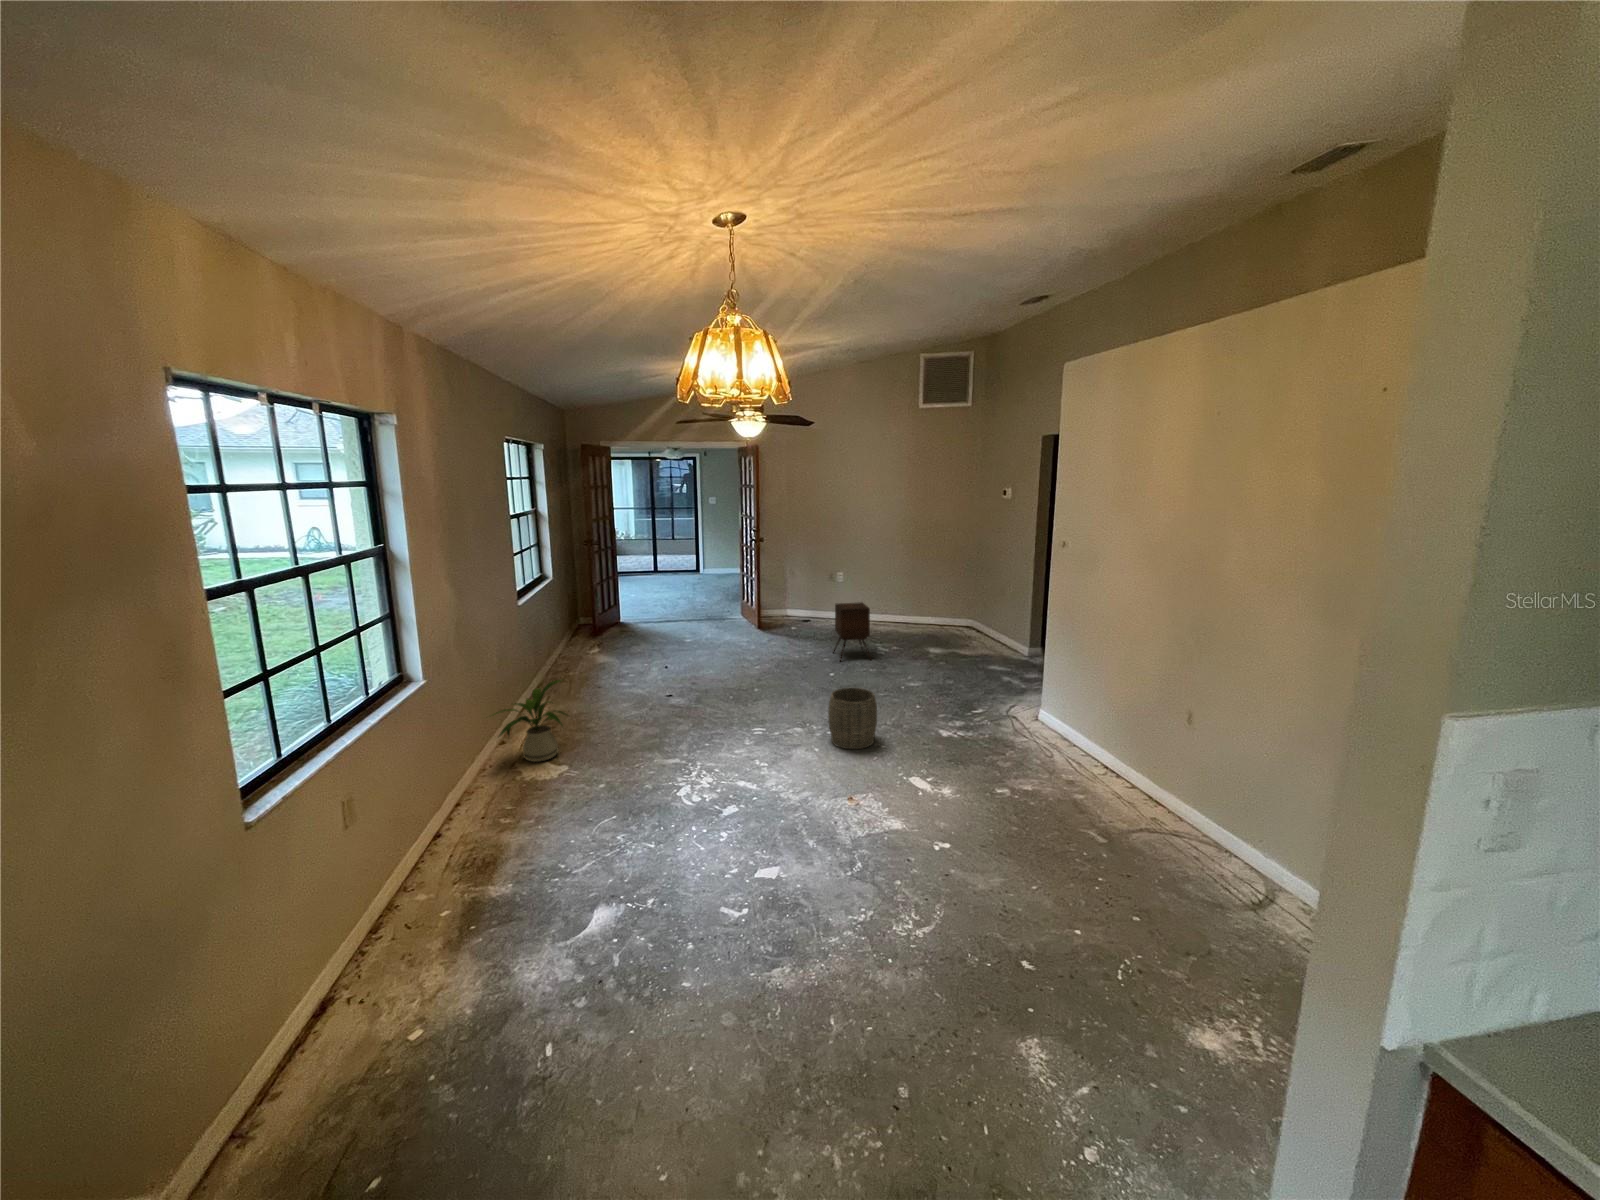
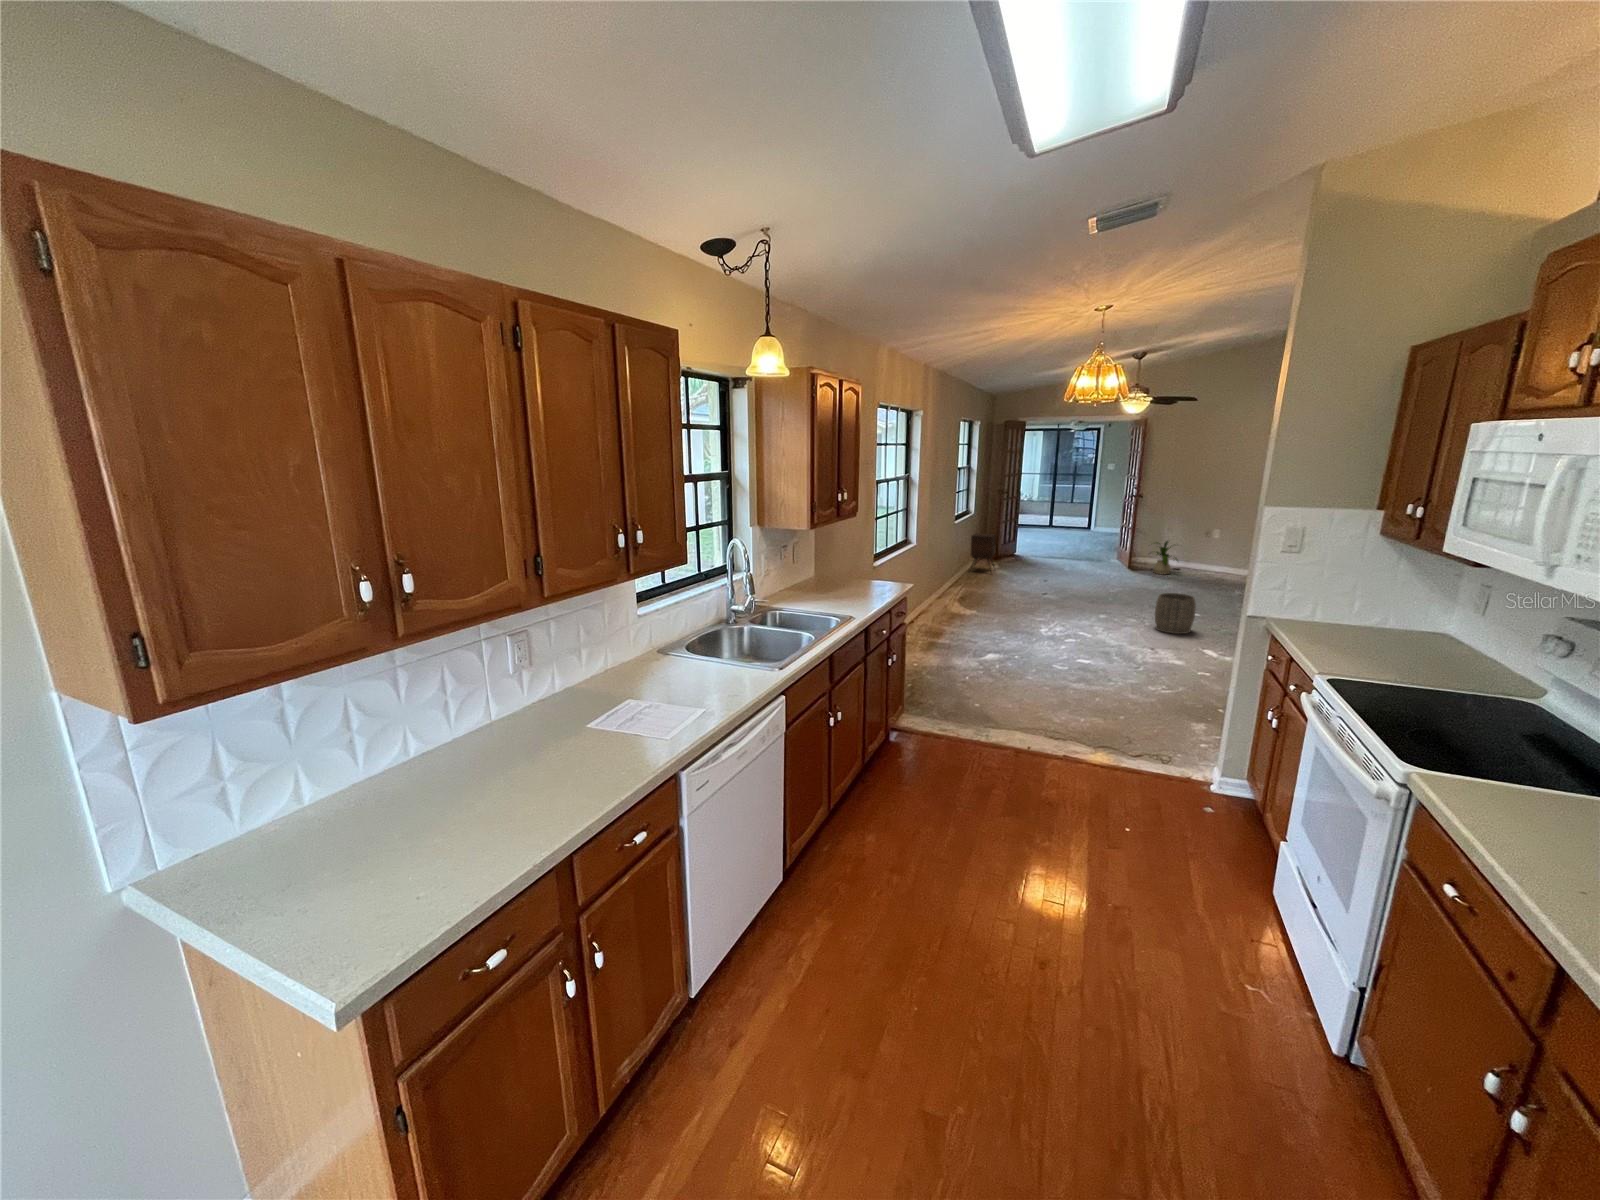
side table: present [833,602,871,659] -> present [971,533,996,569]
house plant: present [494,680,567,762] -> present [1154,541,1177,574]

